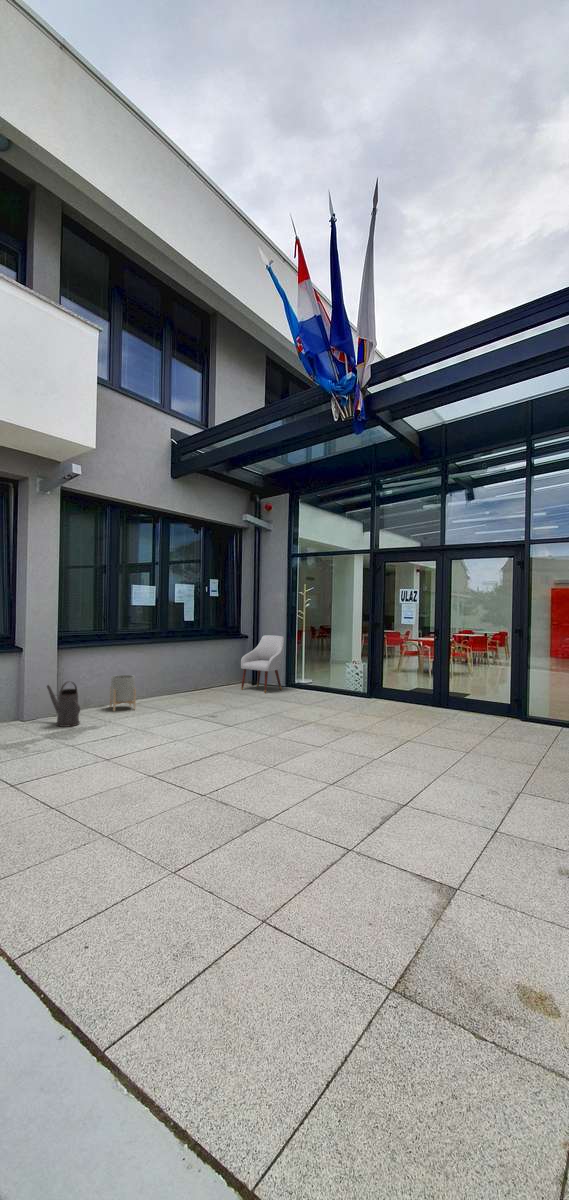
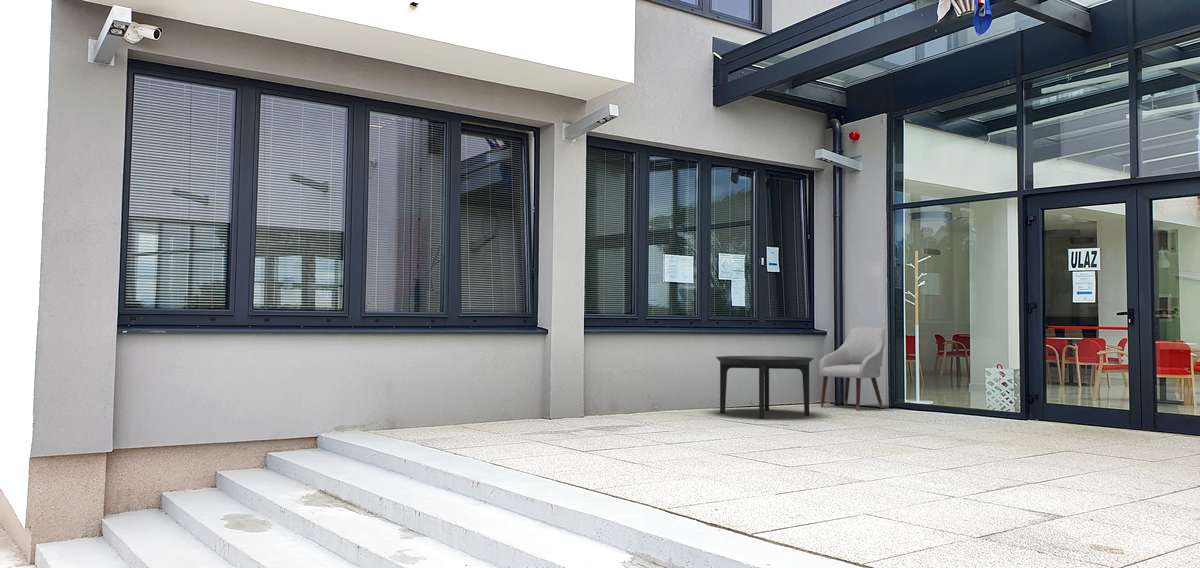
round table: none [167,657,236,707] -> present [716,356,813,418]
planter: present [110,675,136,711] -> none [645,374,679,419]
watering can: present [47,682,80,727] -> none [575,372,620,427]

